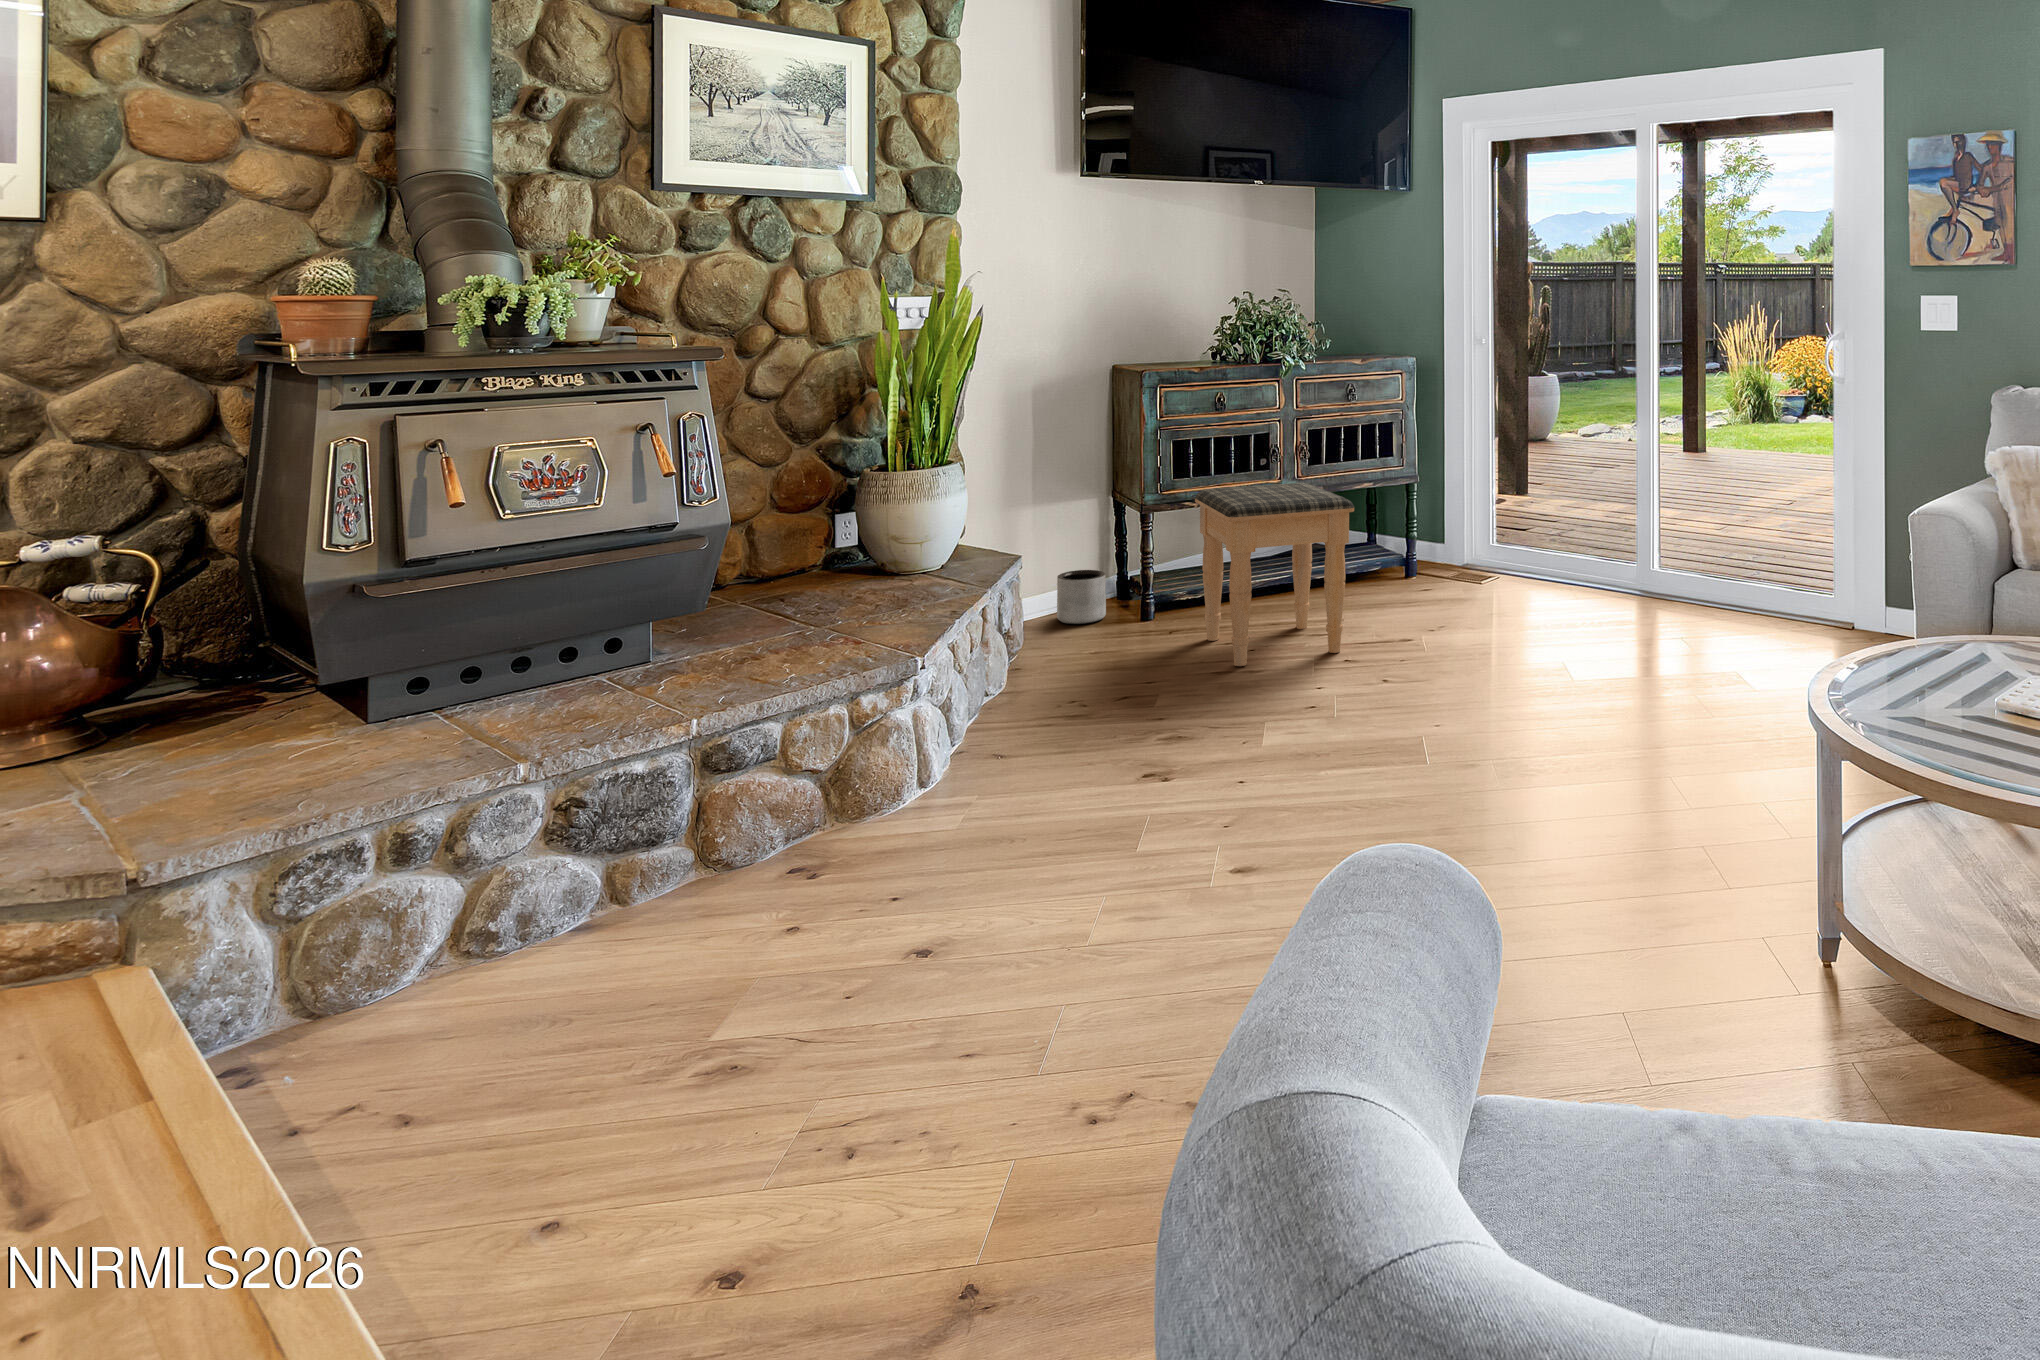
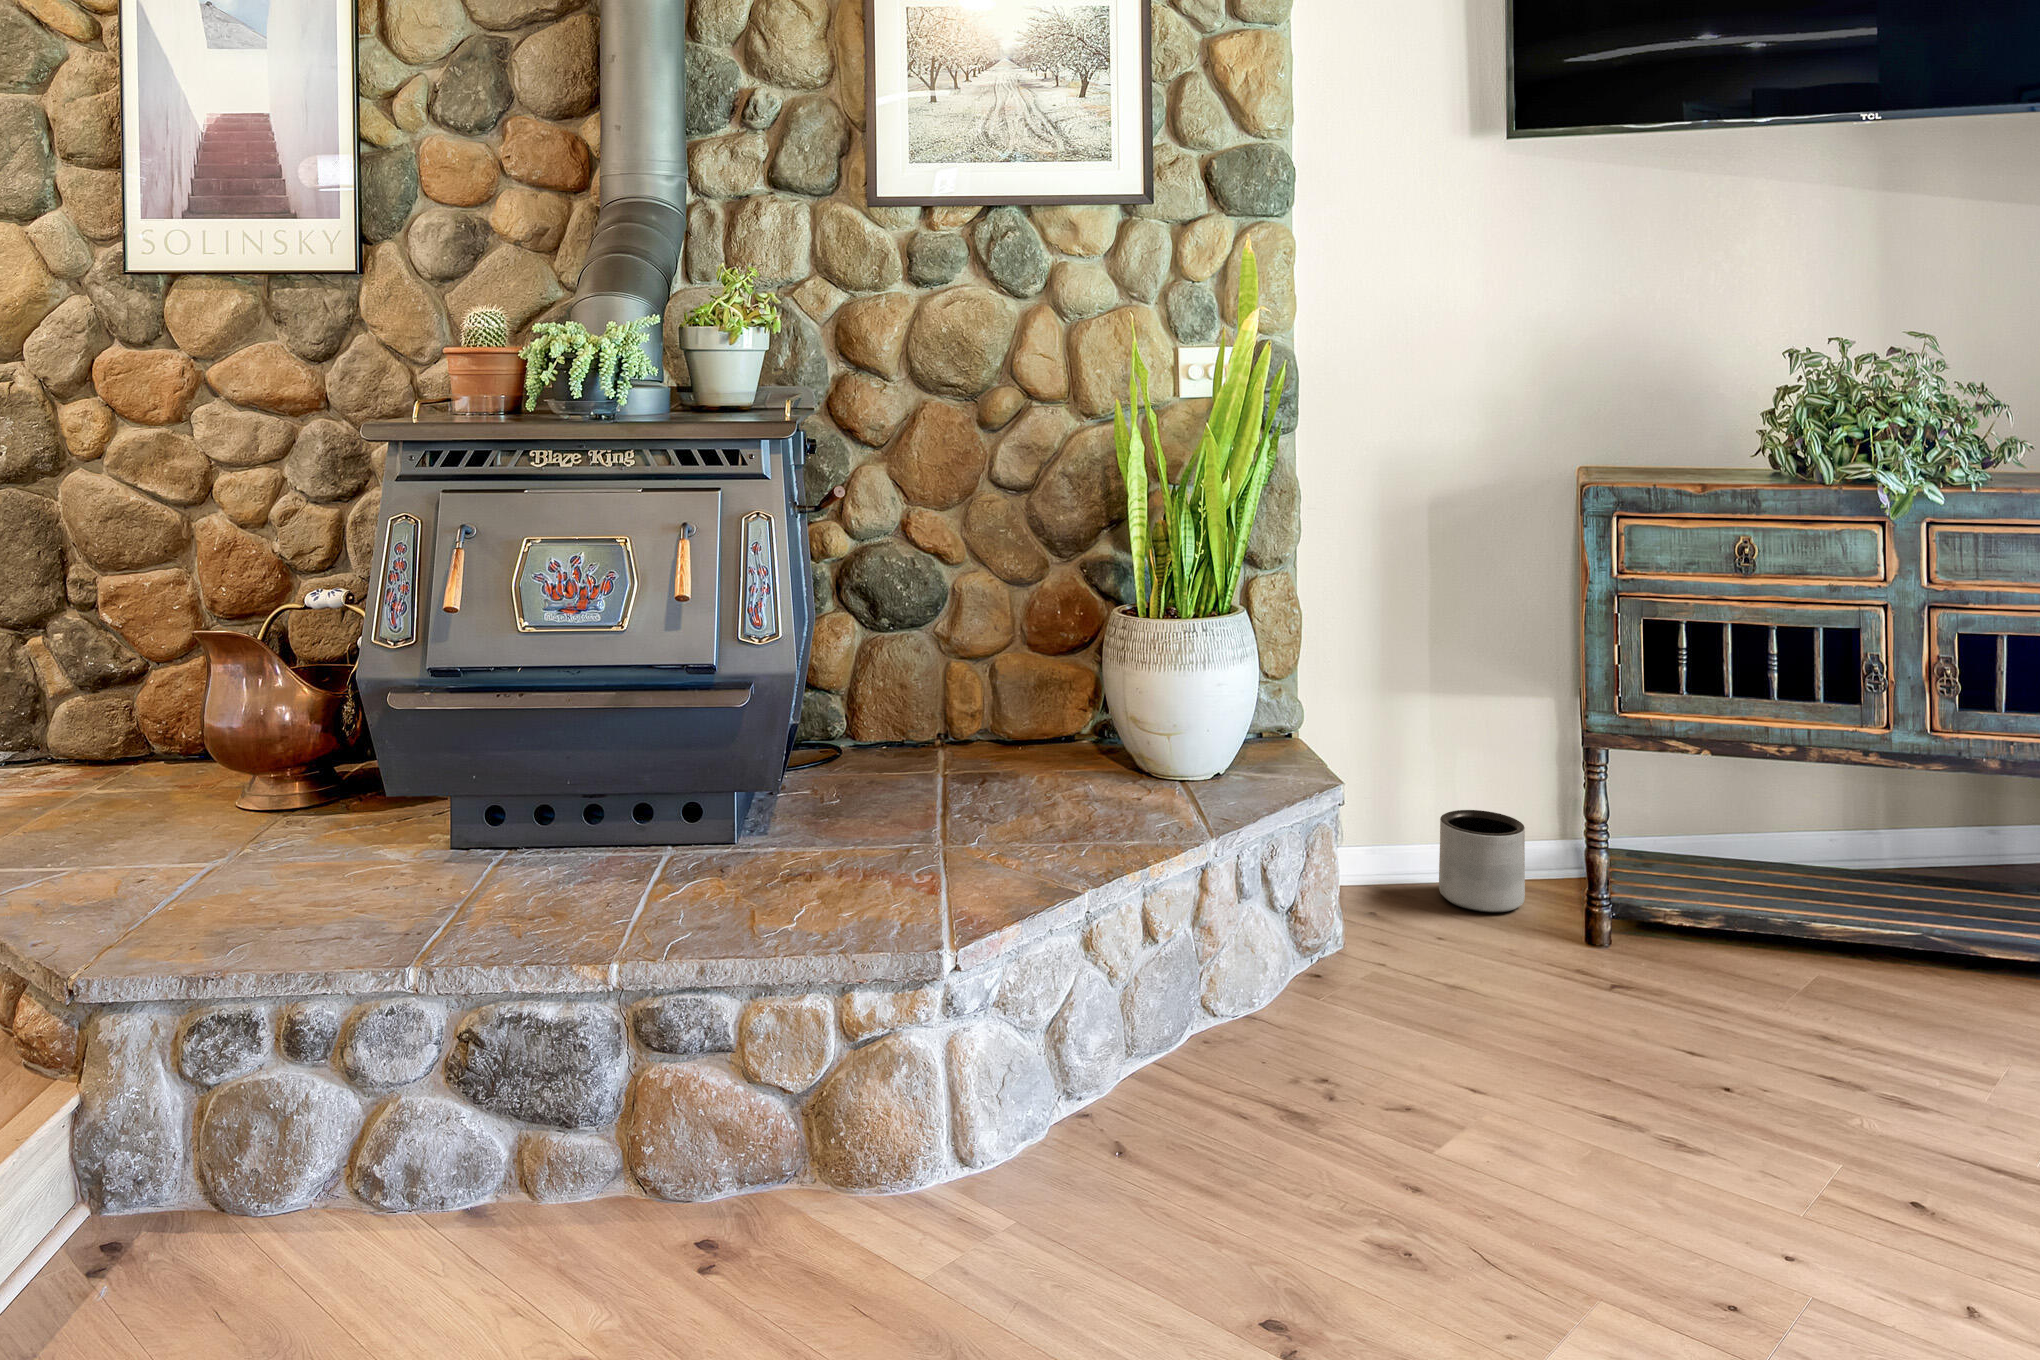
footstool: present [1195,483,1354,666] -> none [1652,719,2005,1171]

